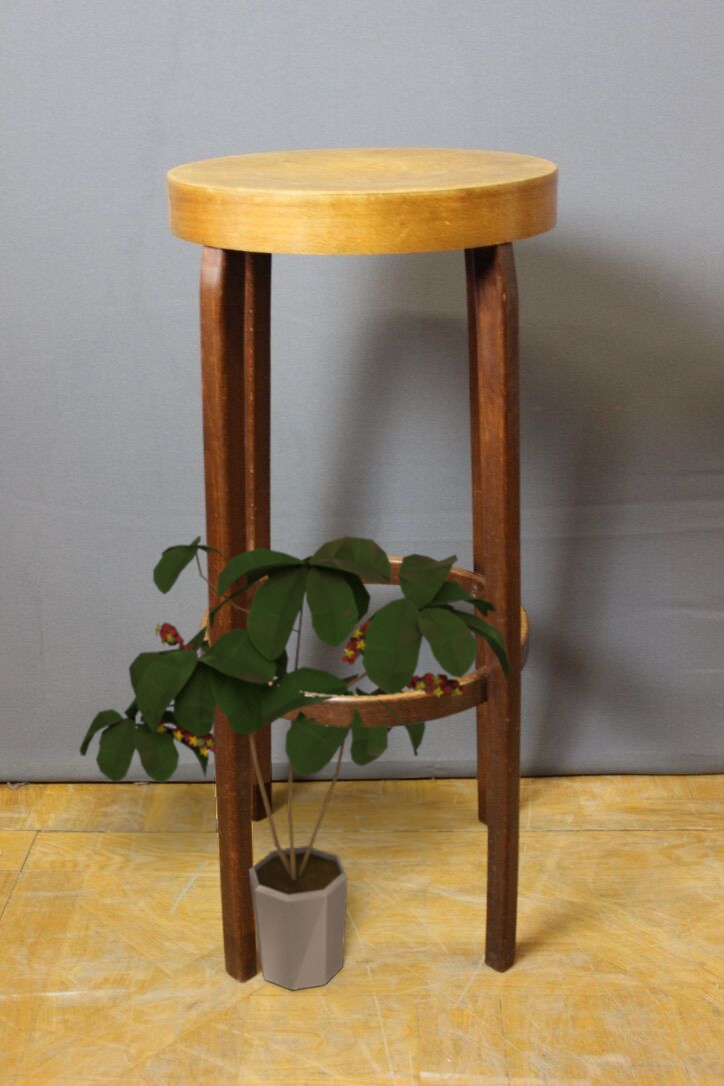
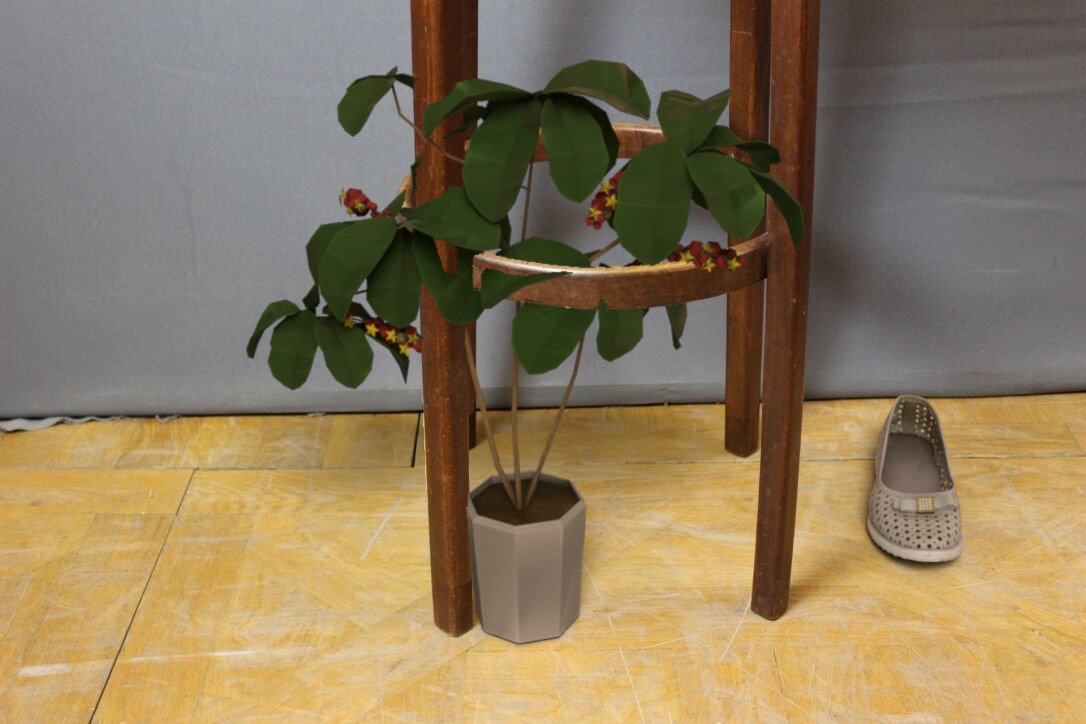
shoe: none [588,777,665,925] -> present [867,394,963,562]

